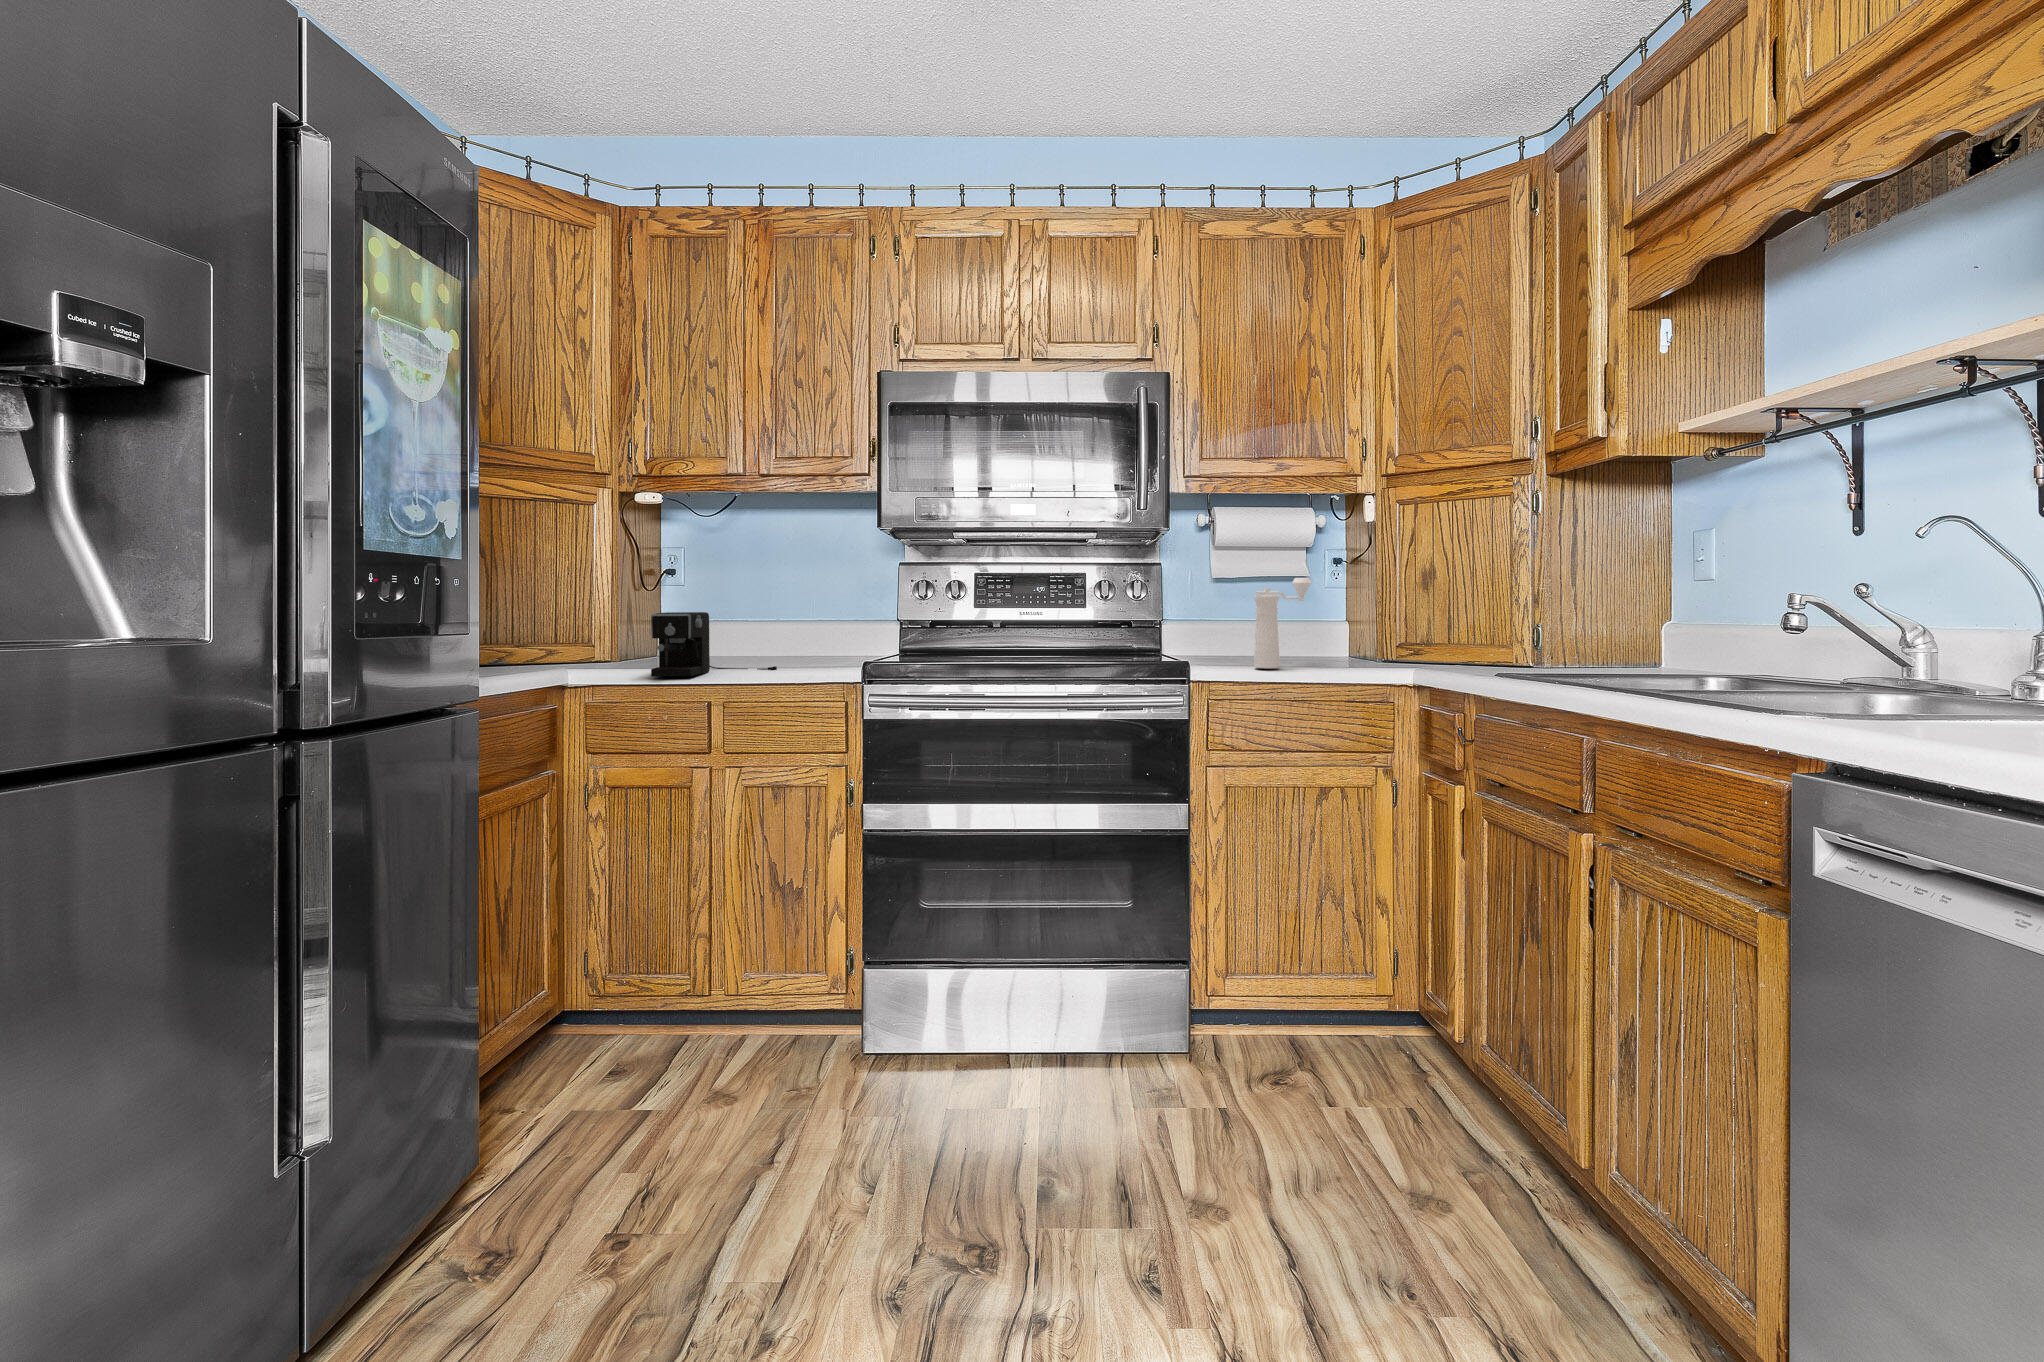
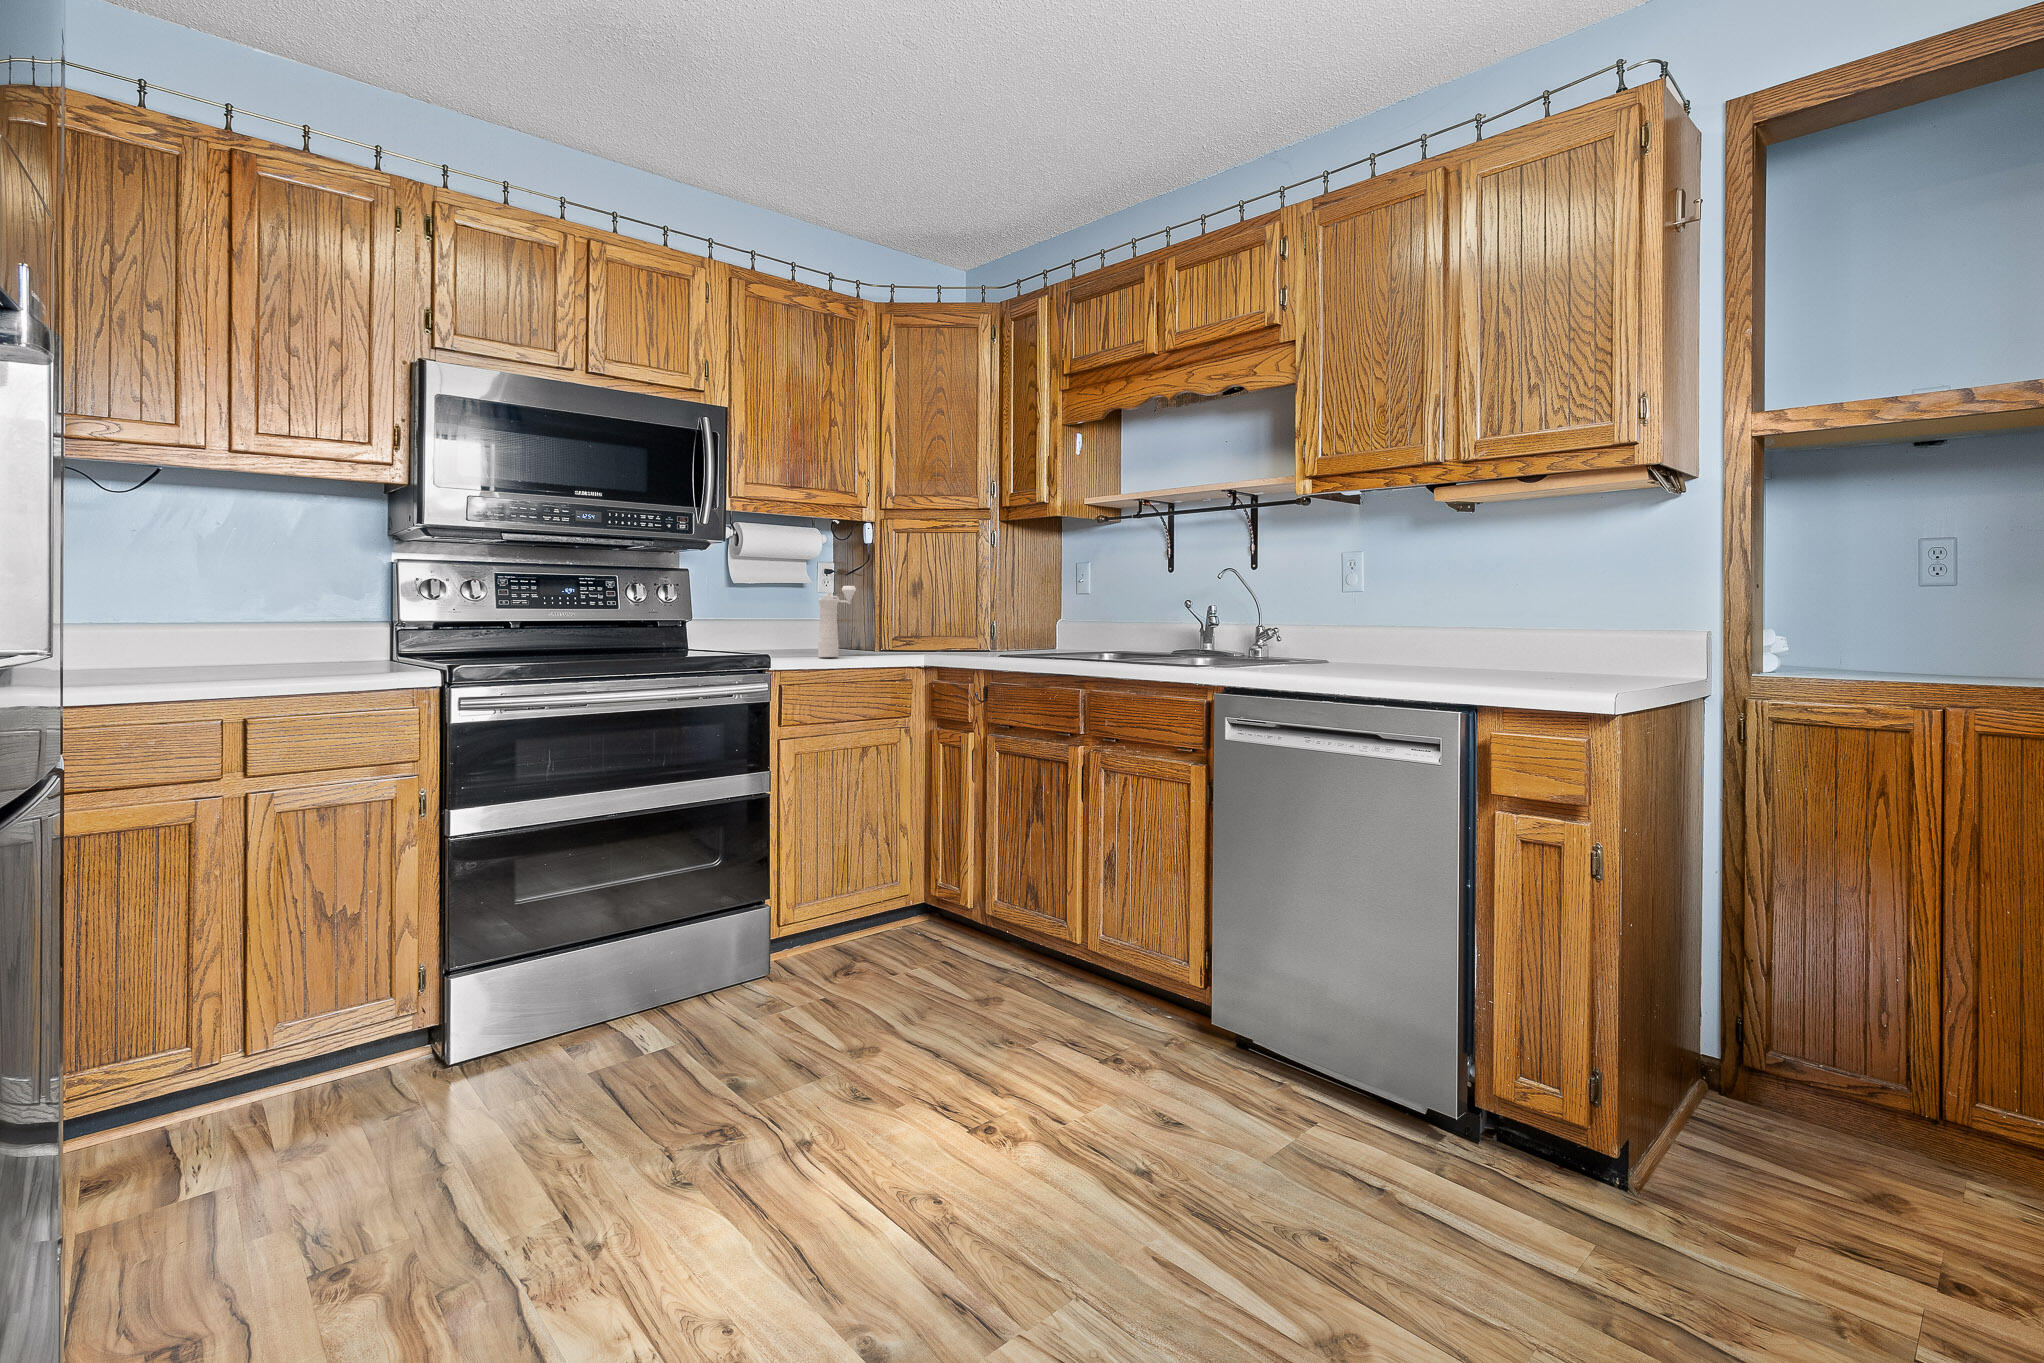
coffee maker: present [651,612,777,676] -> none [131,606,305,685]

